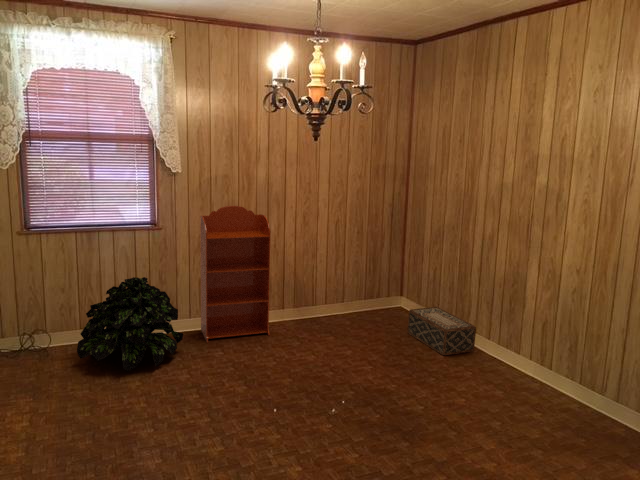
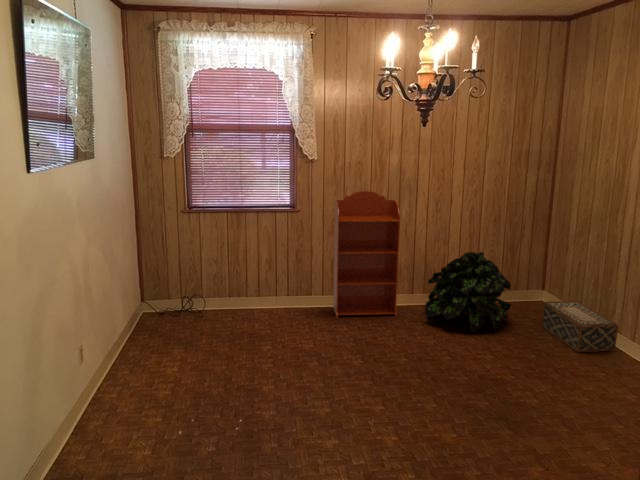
potted plant: present [77,277,183,371] -> present [425,252,511,331]

